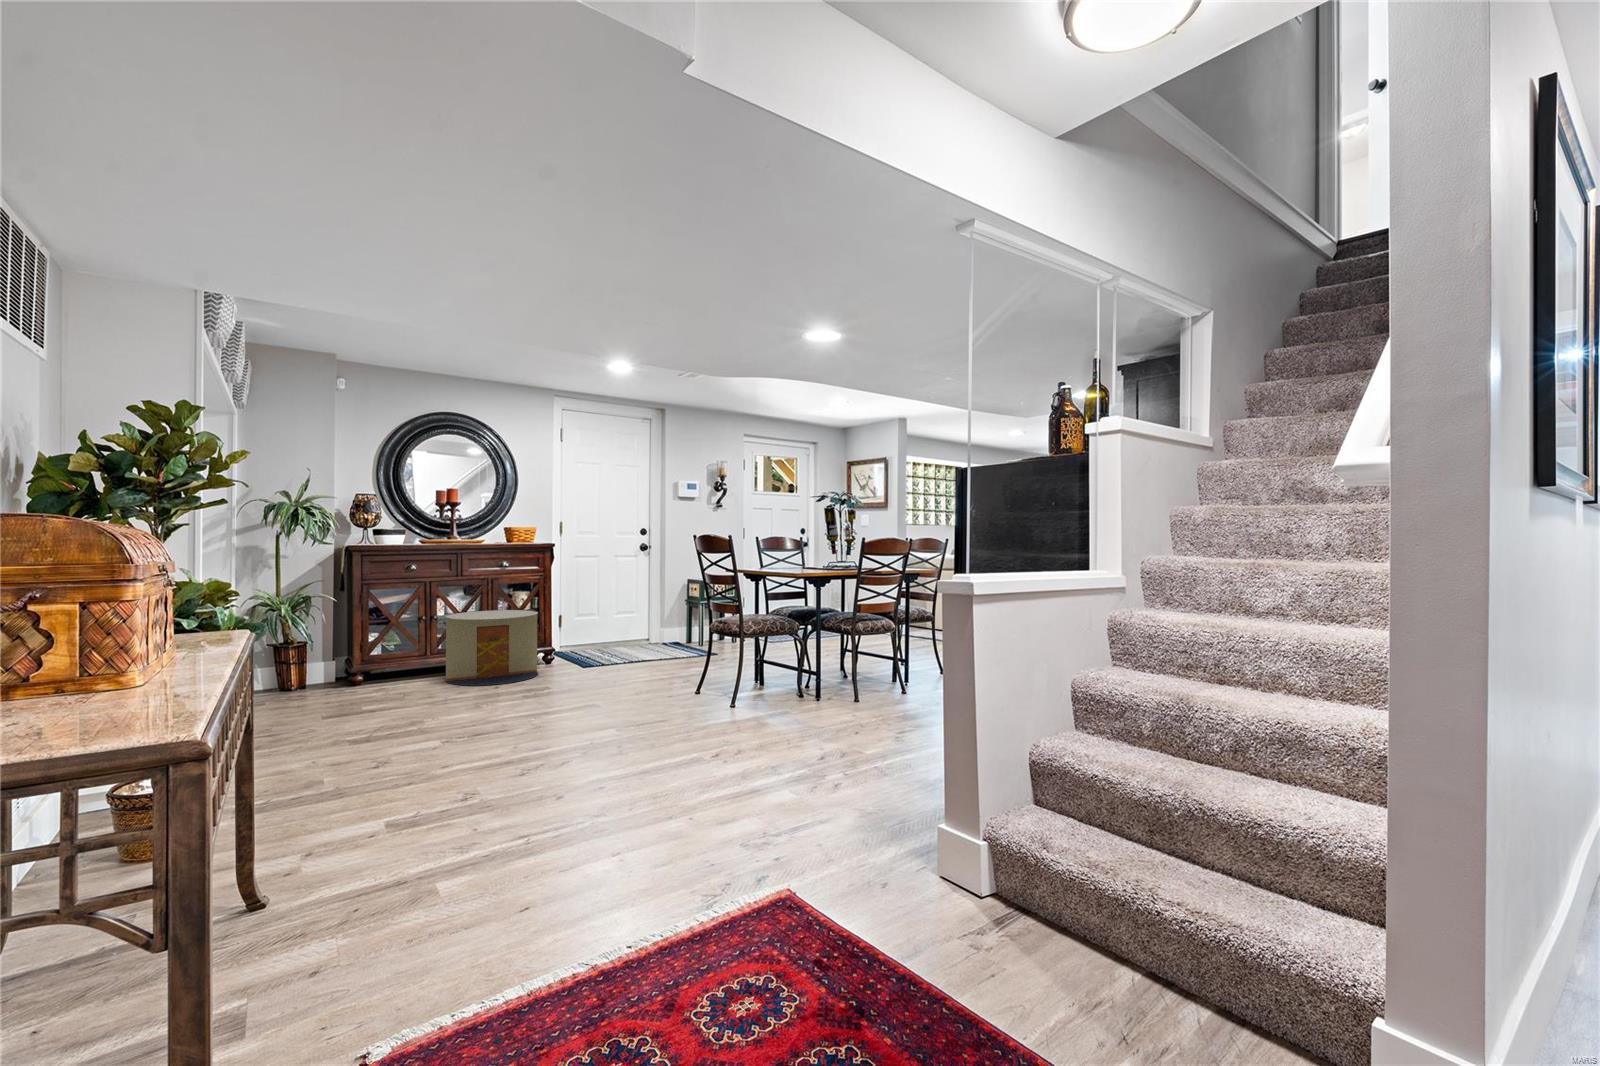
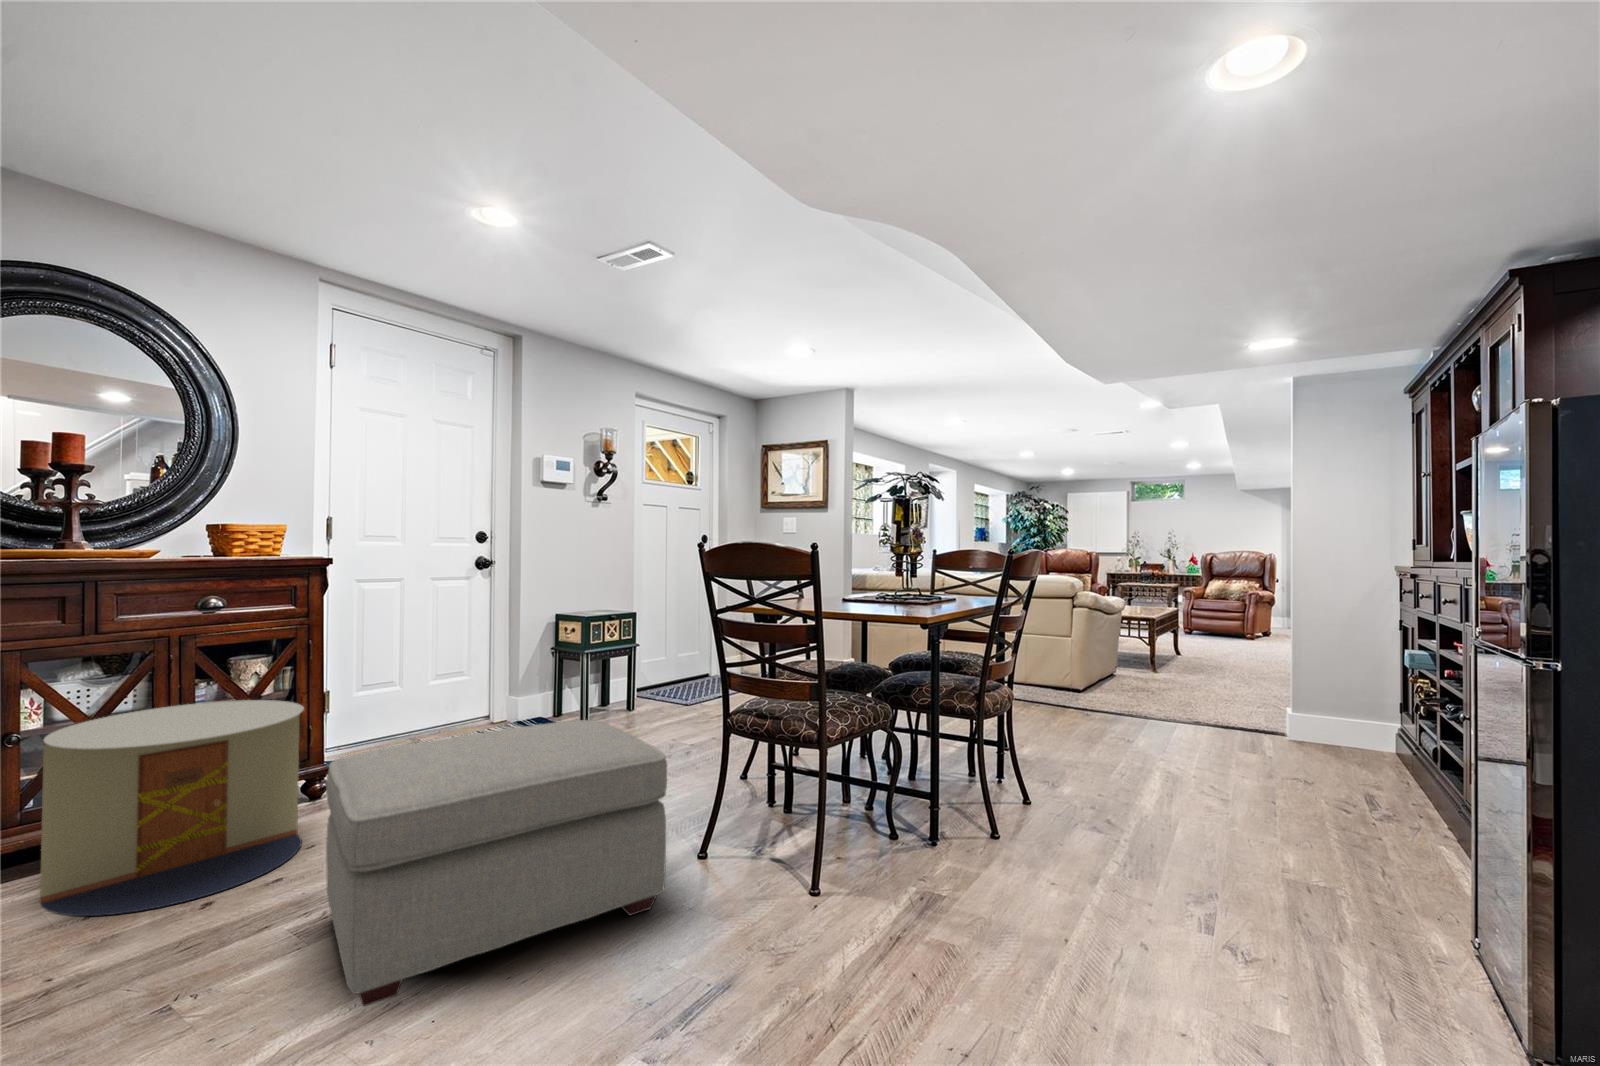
ottoman: none [535,623,666,710] -> present [326,720,667,1006]

